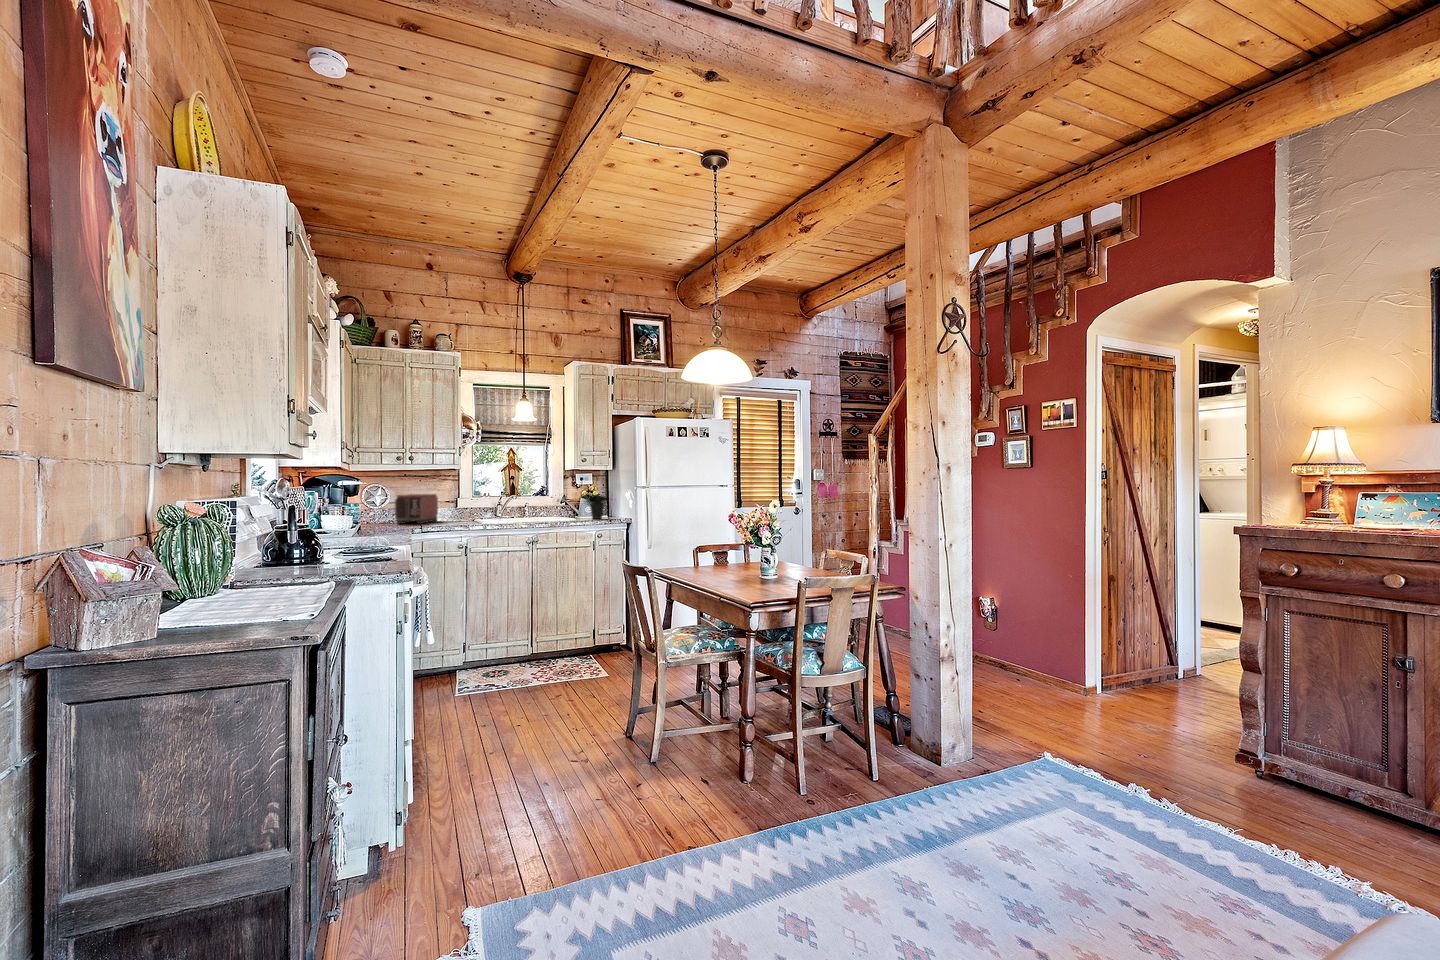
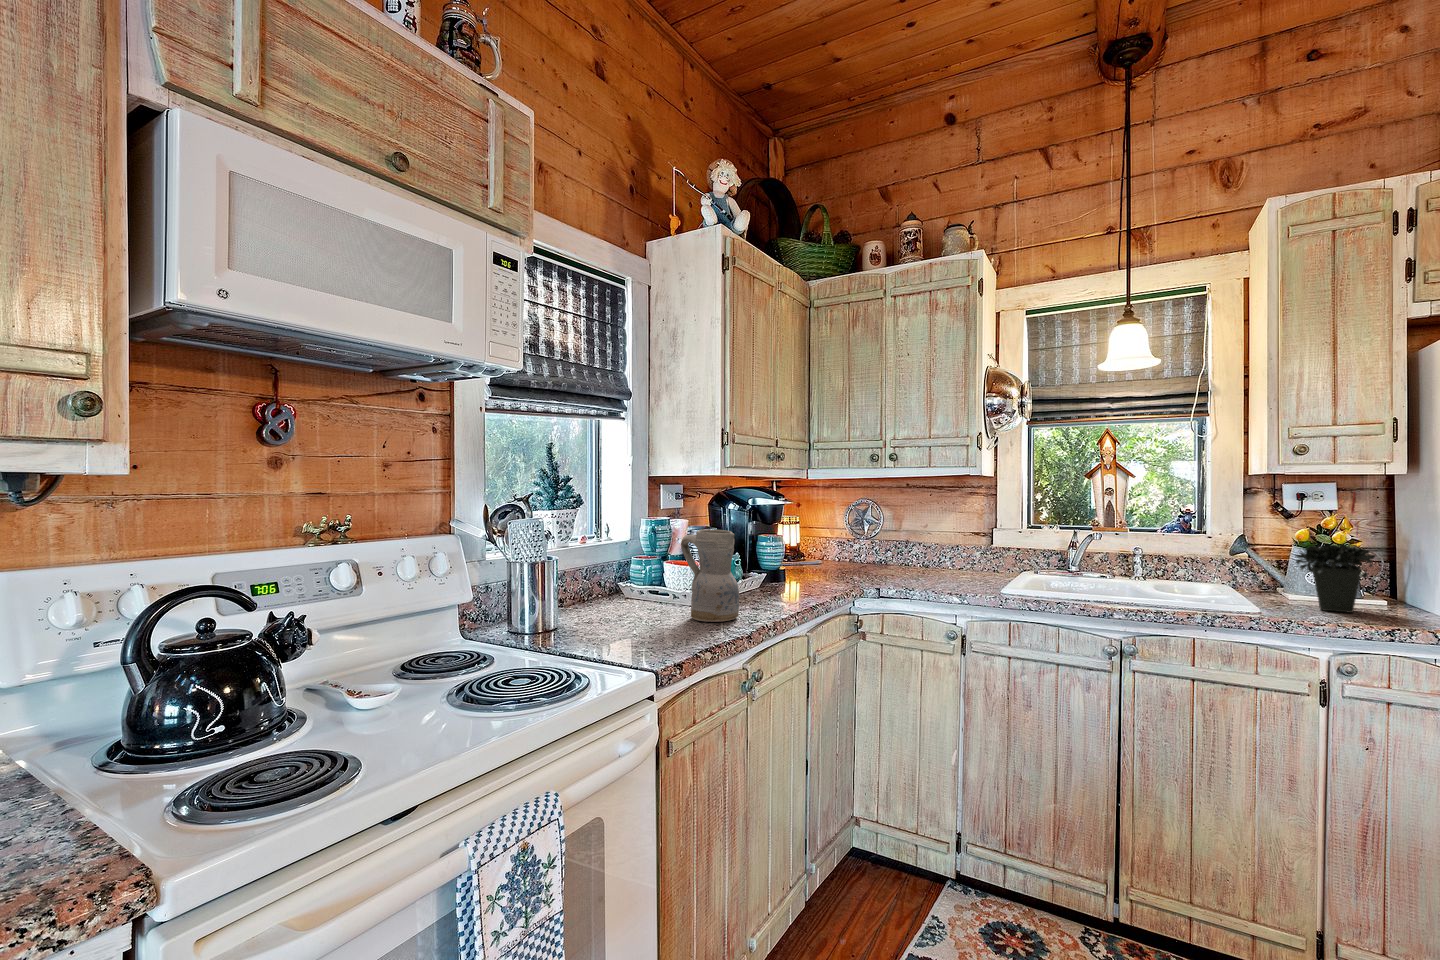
toaster: present [395,494,438,524] -> none [872,521,955,577]
ceramic pitcher: none [348,495,384,541] -> present [681,529,739,622]

